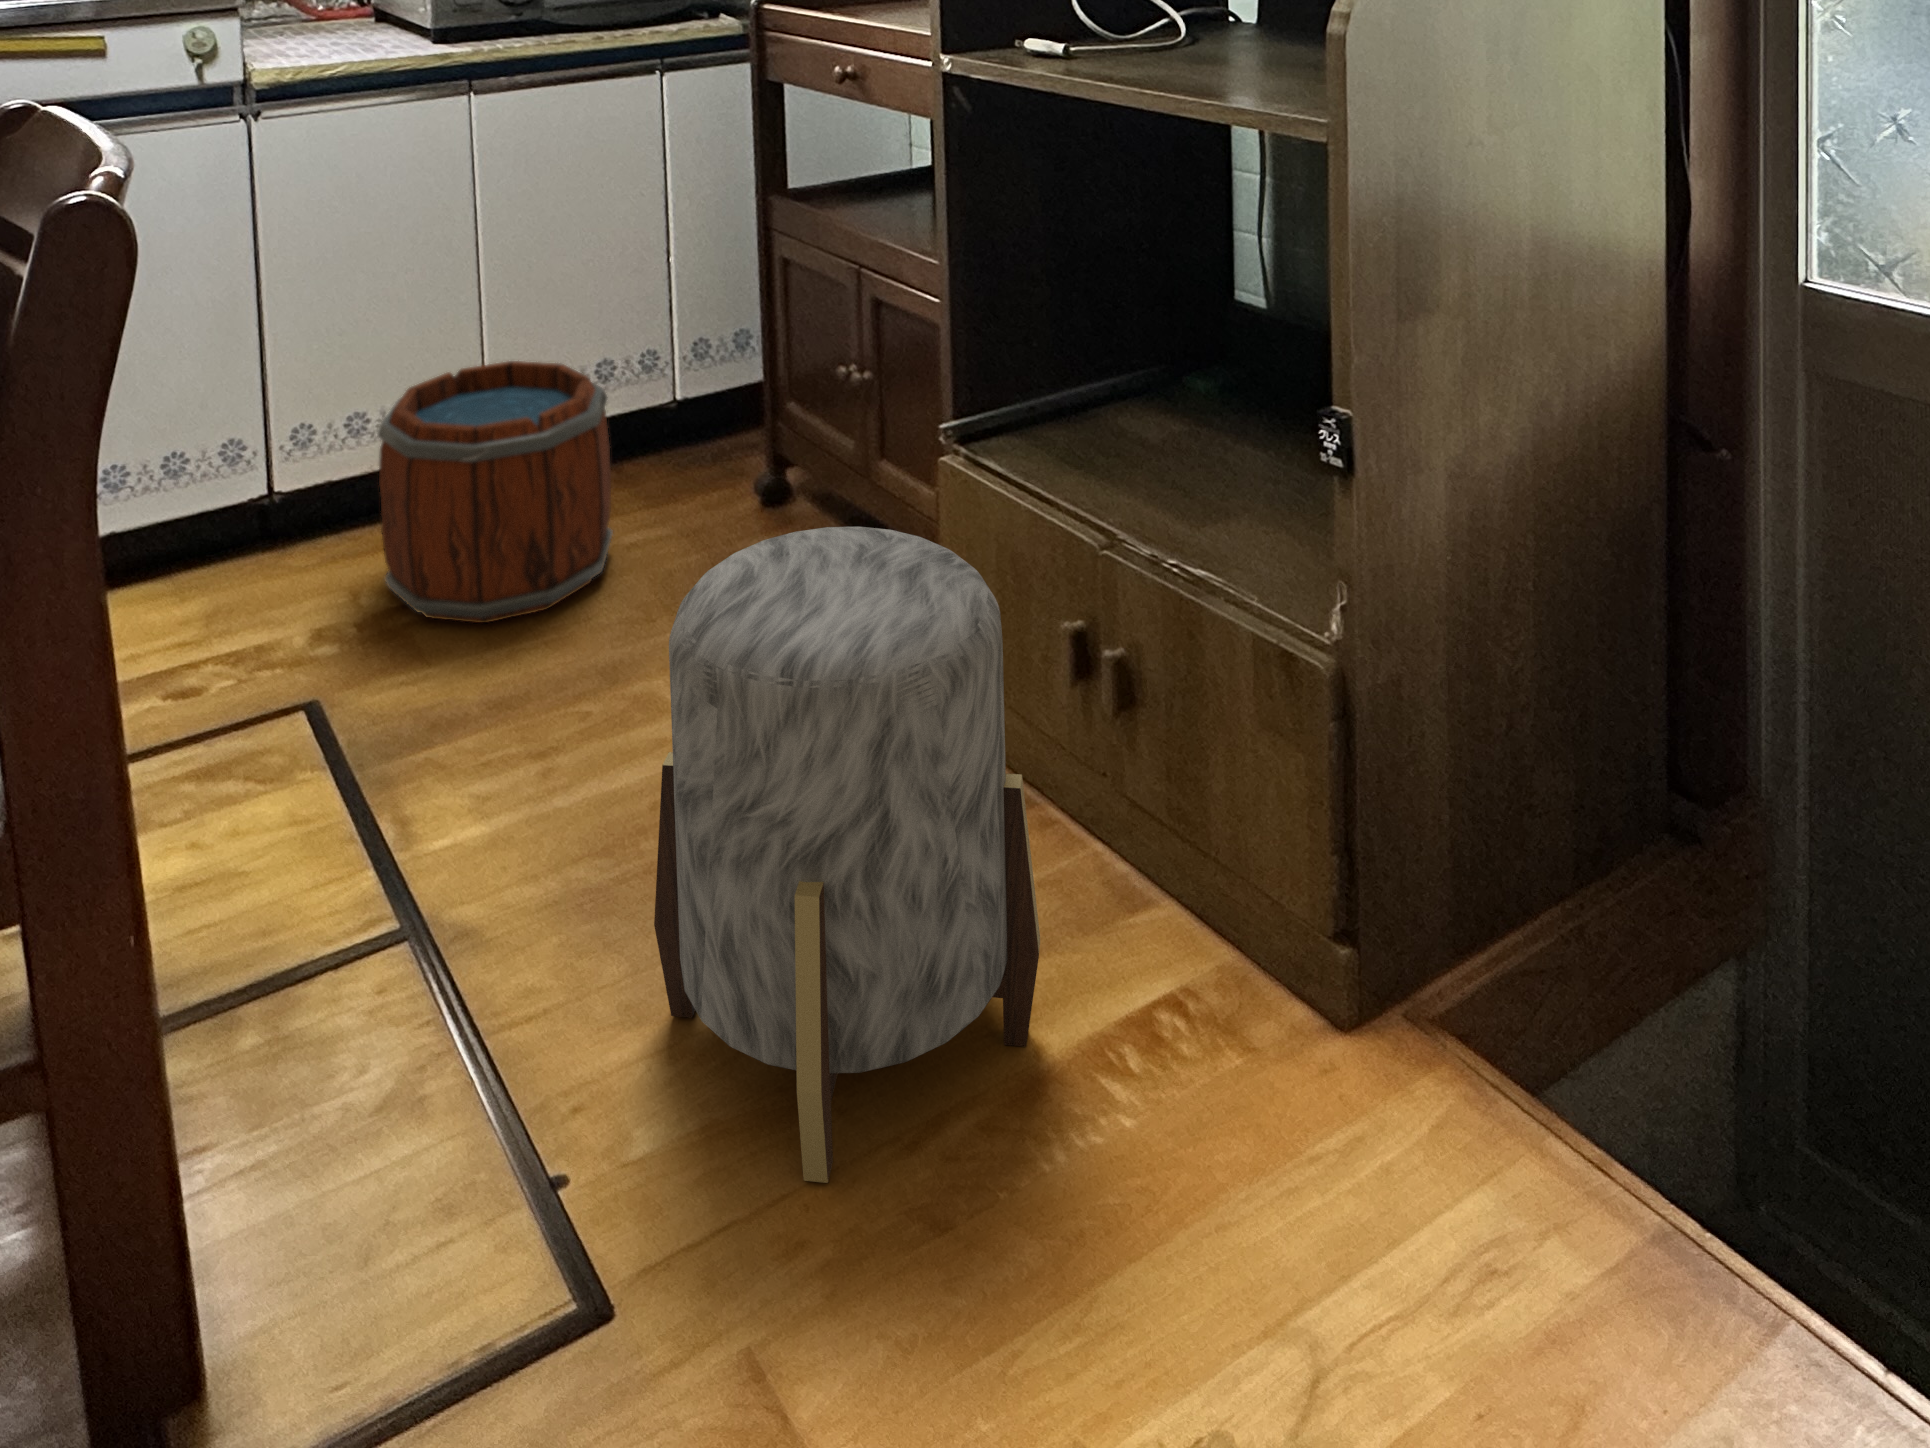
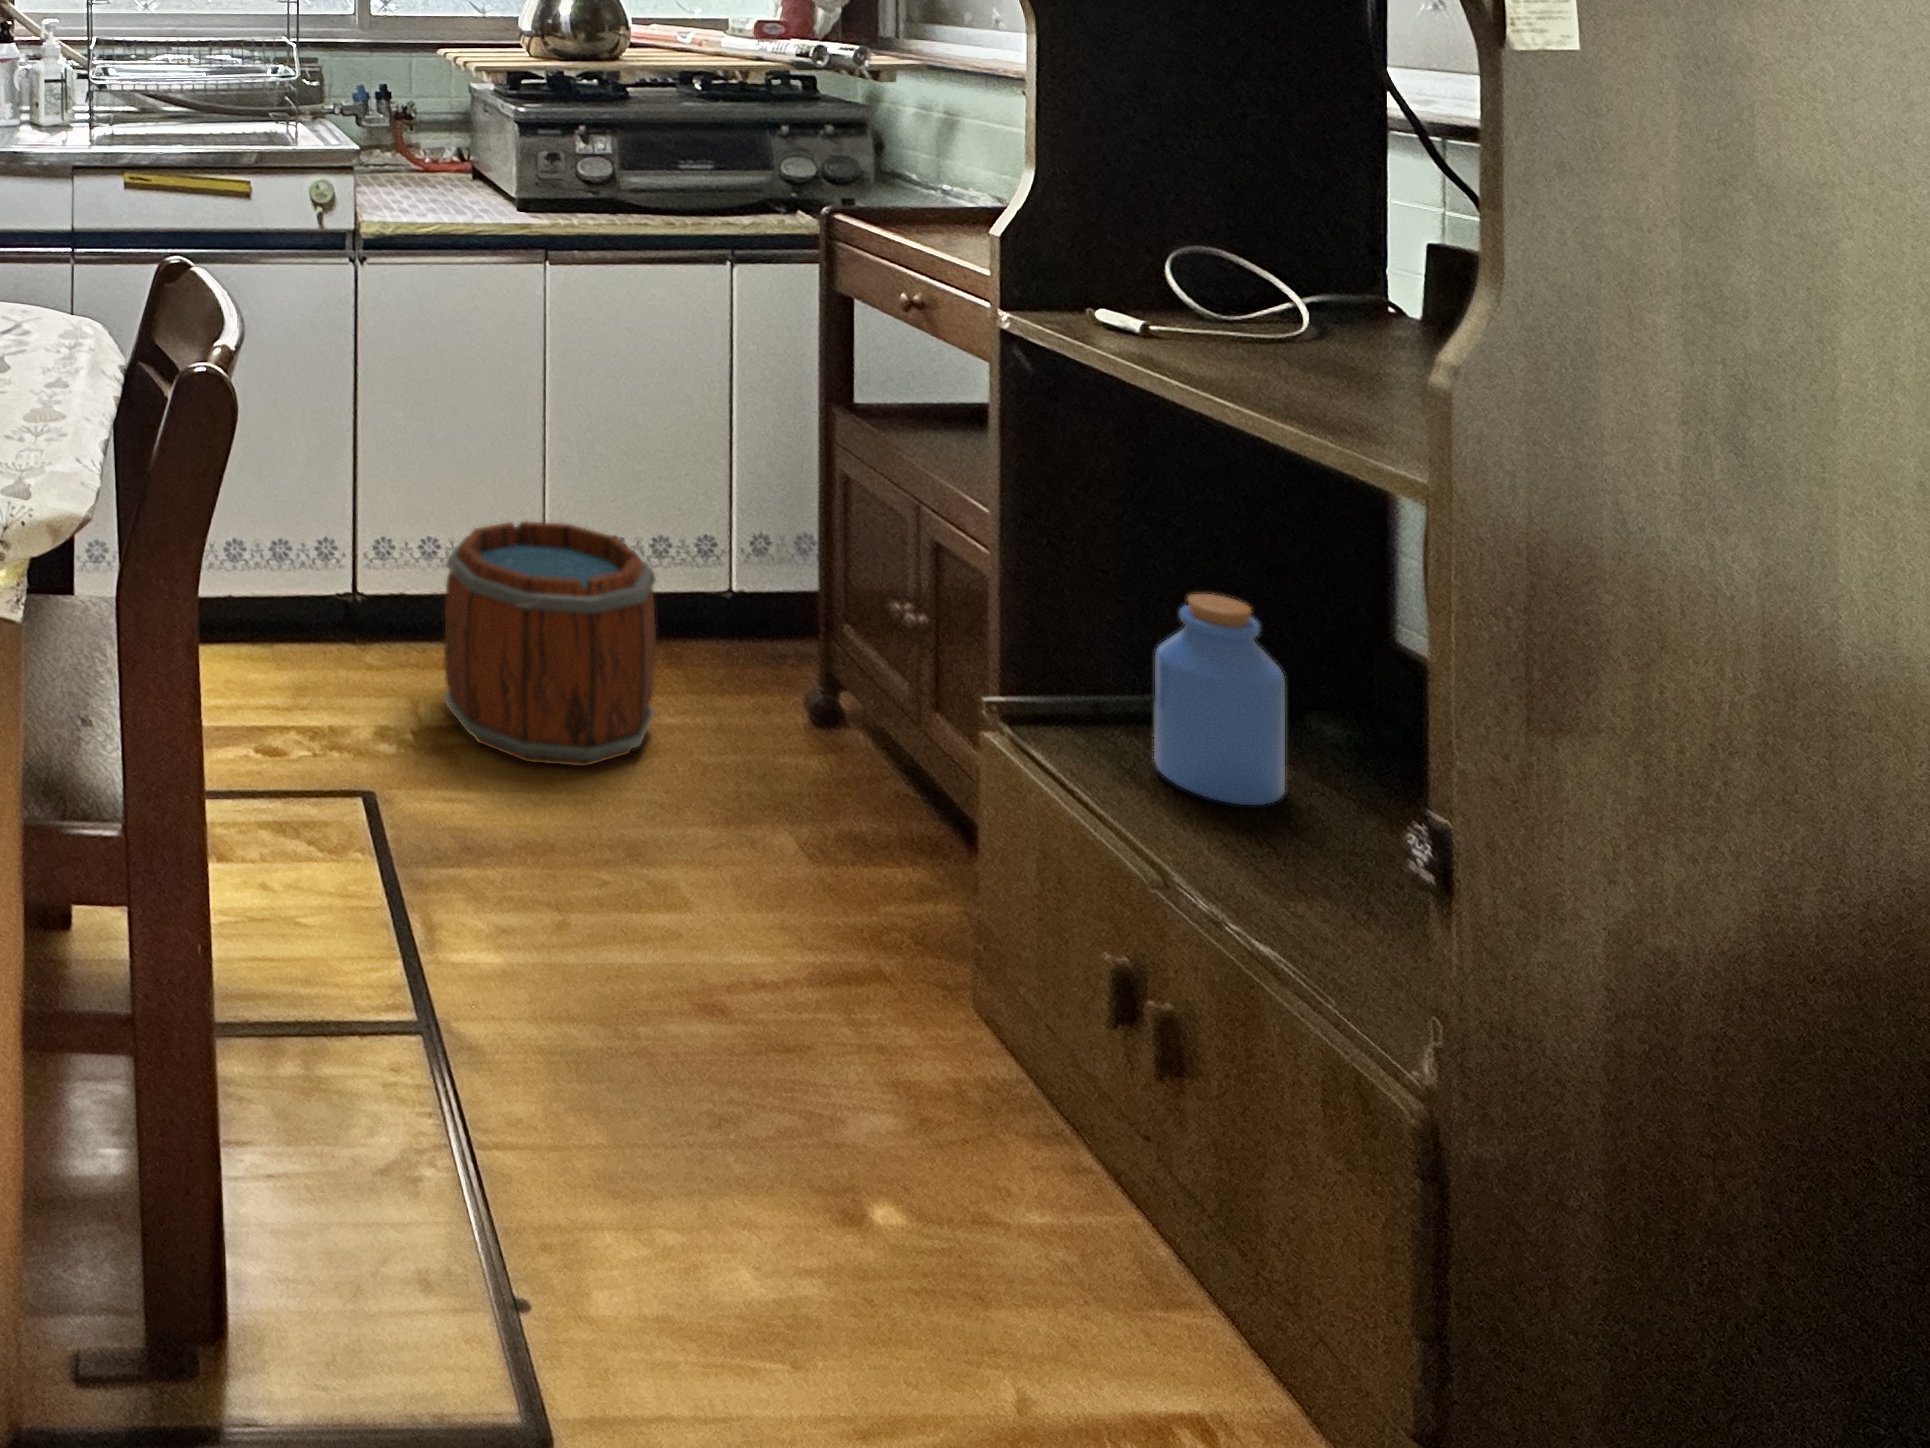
jar: none [1094,297,1201,486] -> present [1154,594,1285,805]
stool: present [654,527,1040,1183] -> none [646,736,1025,1327]

